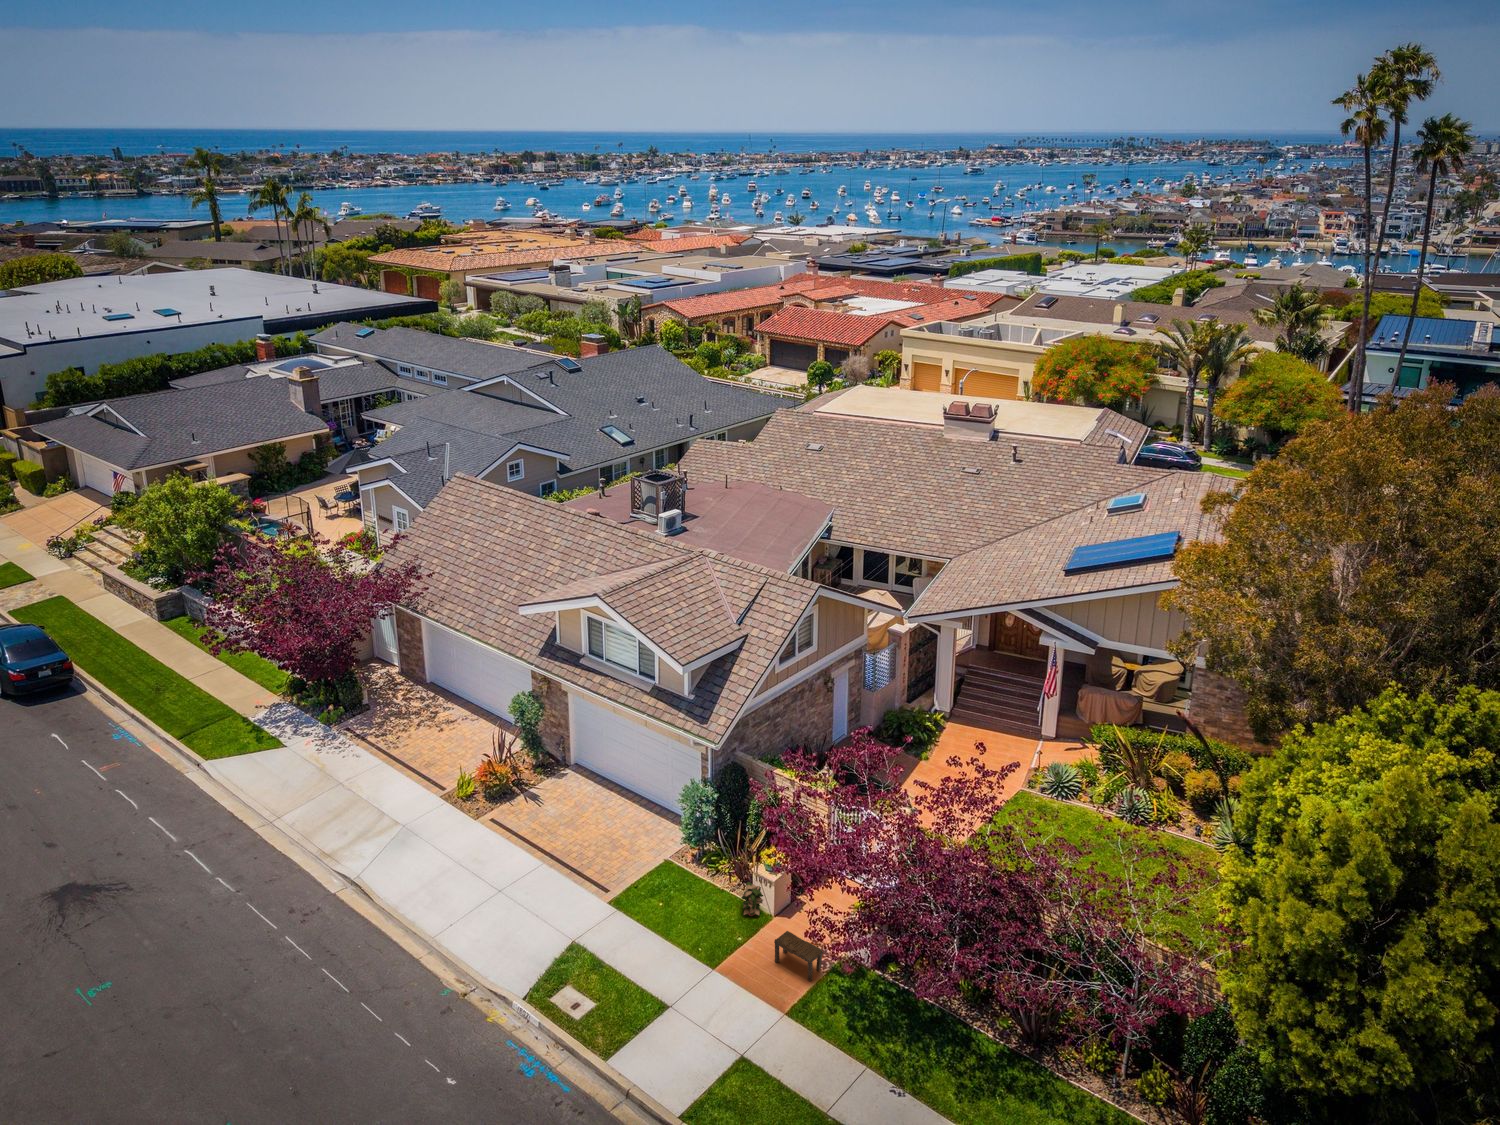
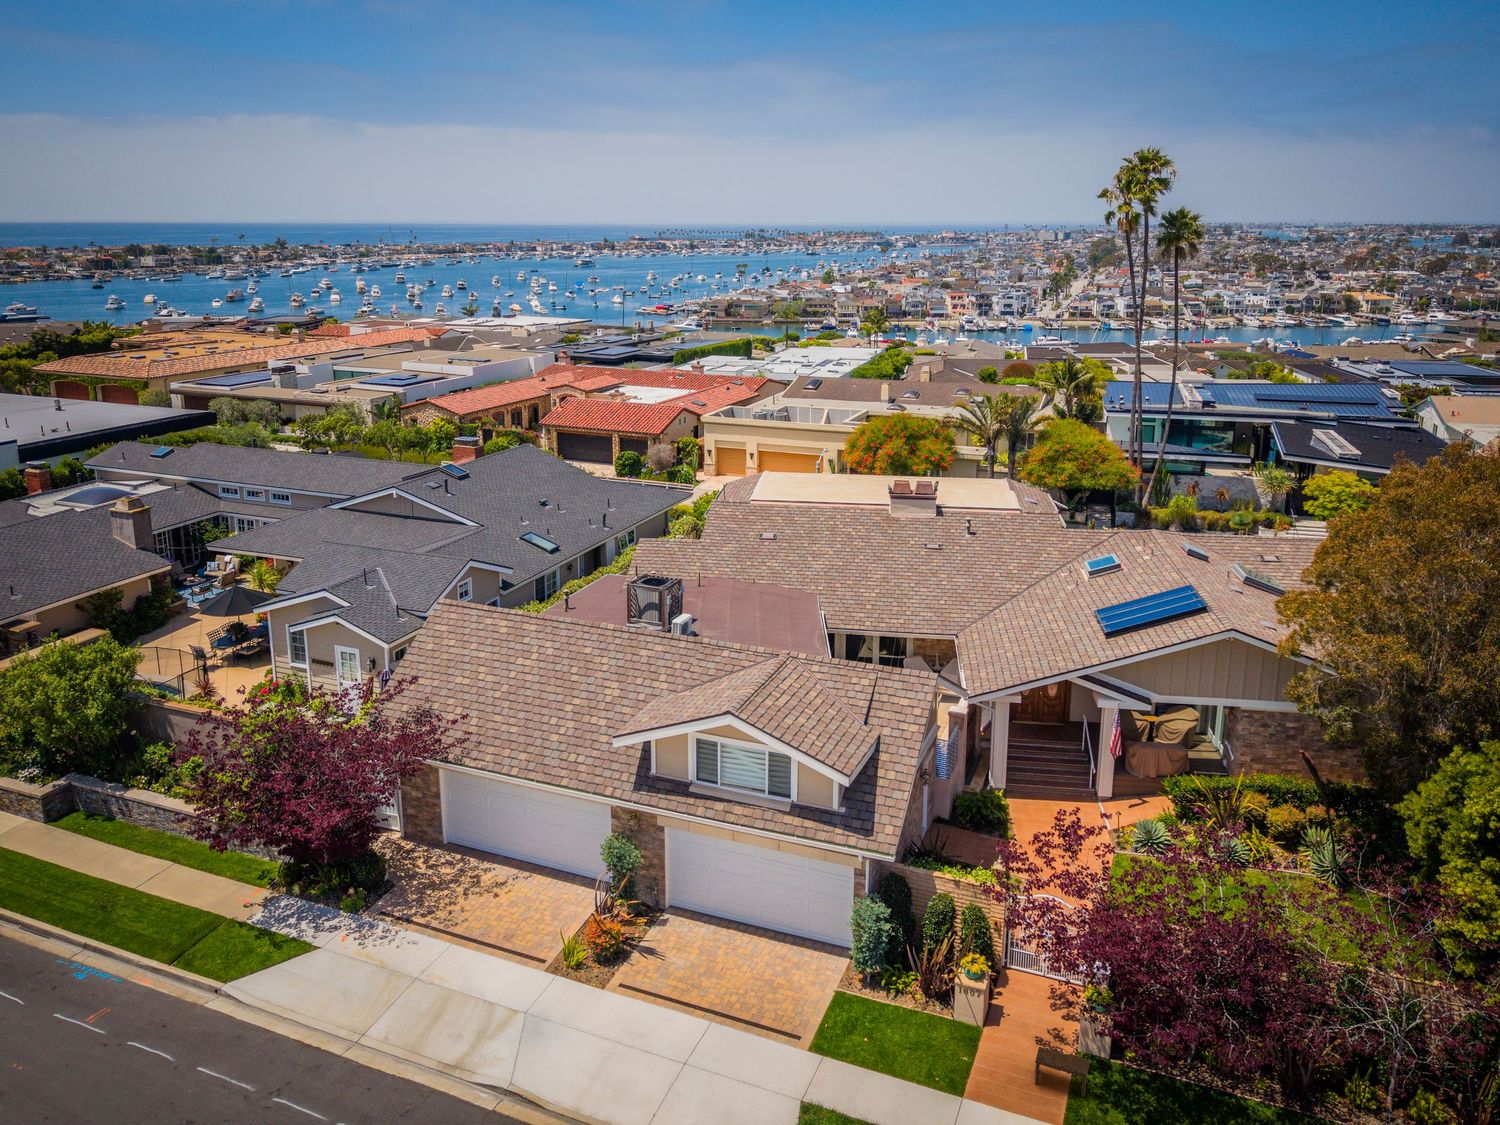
decorative plant: present [741,882,763,916] -> none [962,1001,988,1040]

